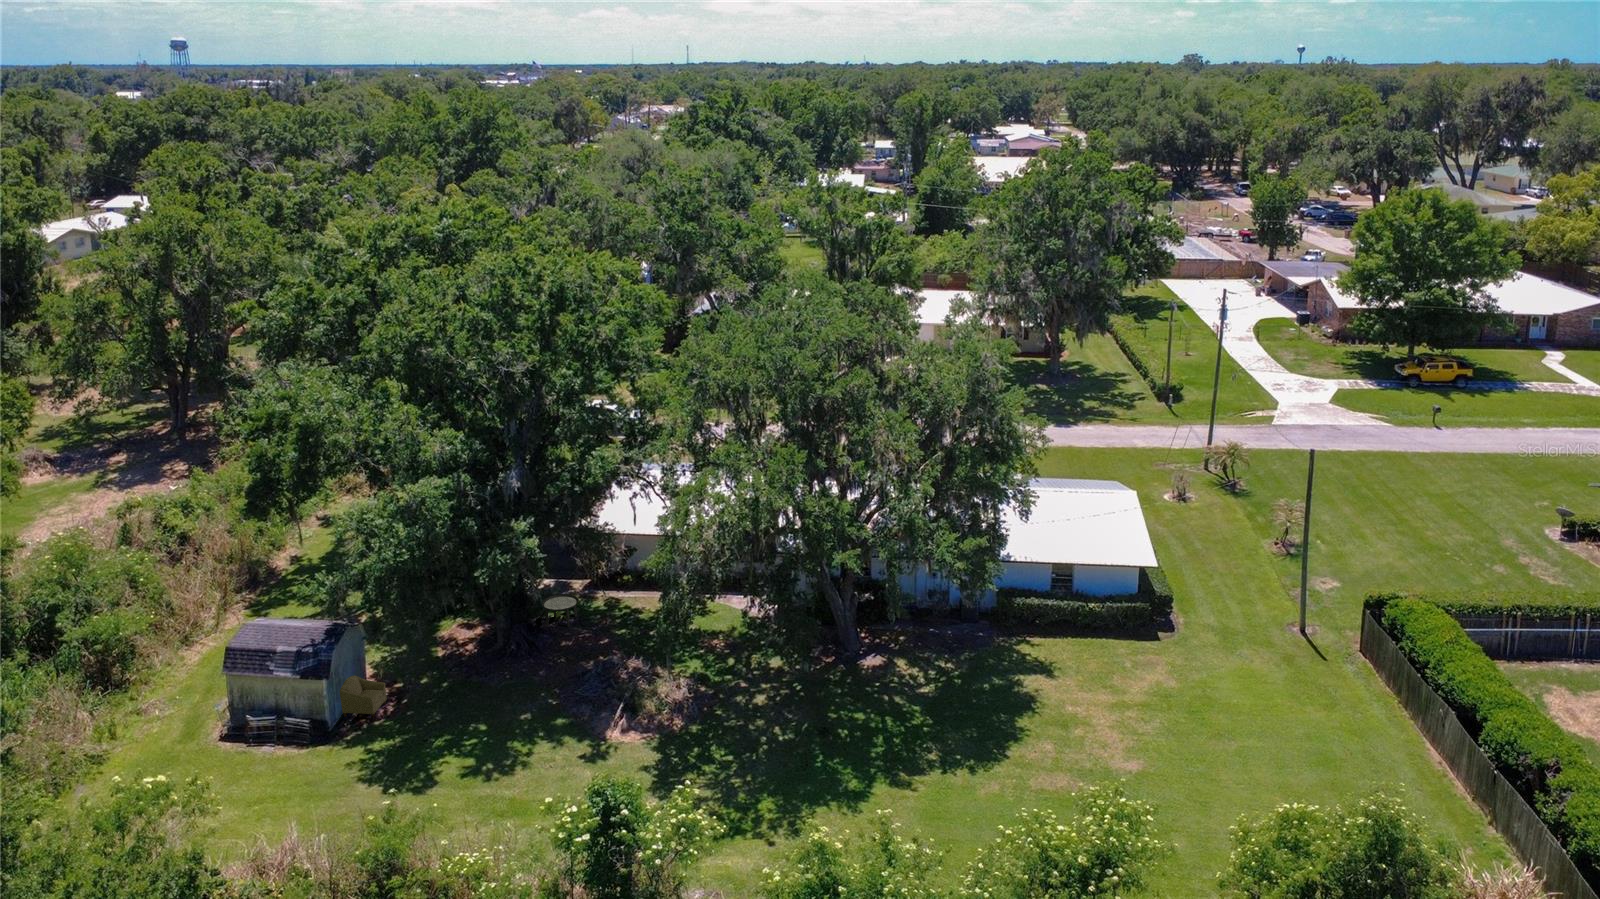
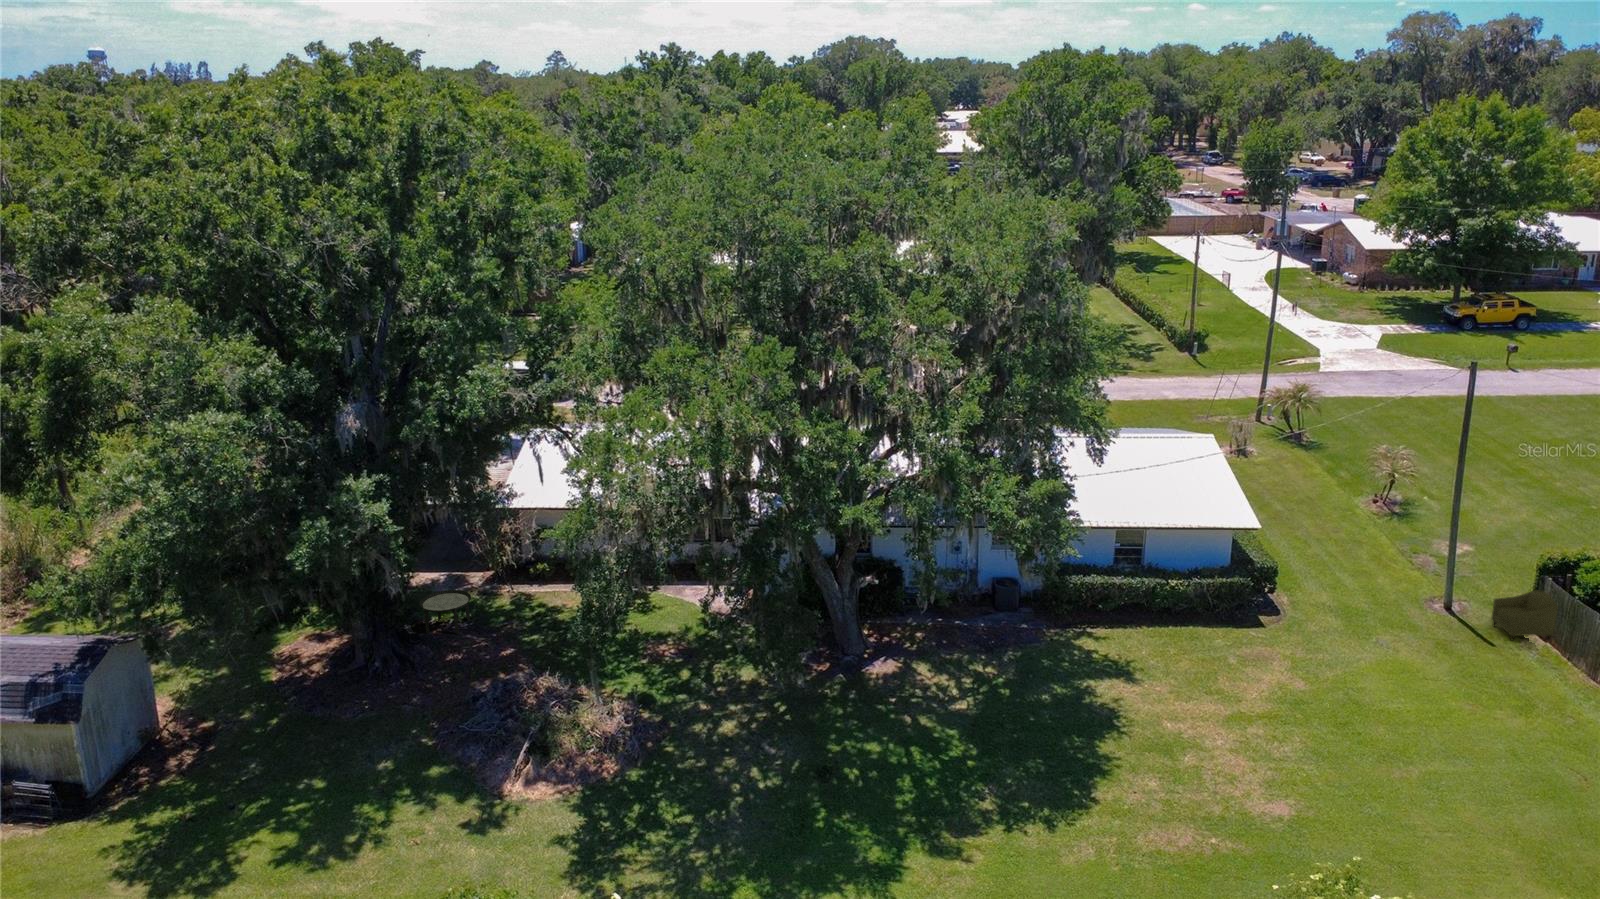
chair: present [340,676,387,718] -> present [1492,590,1558,641]

